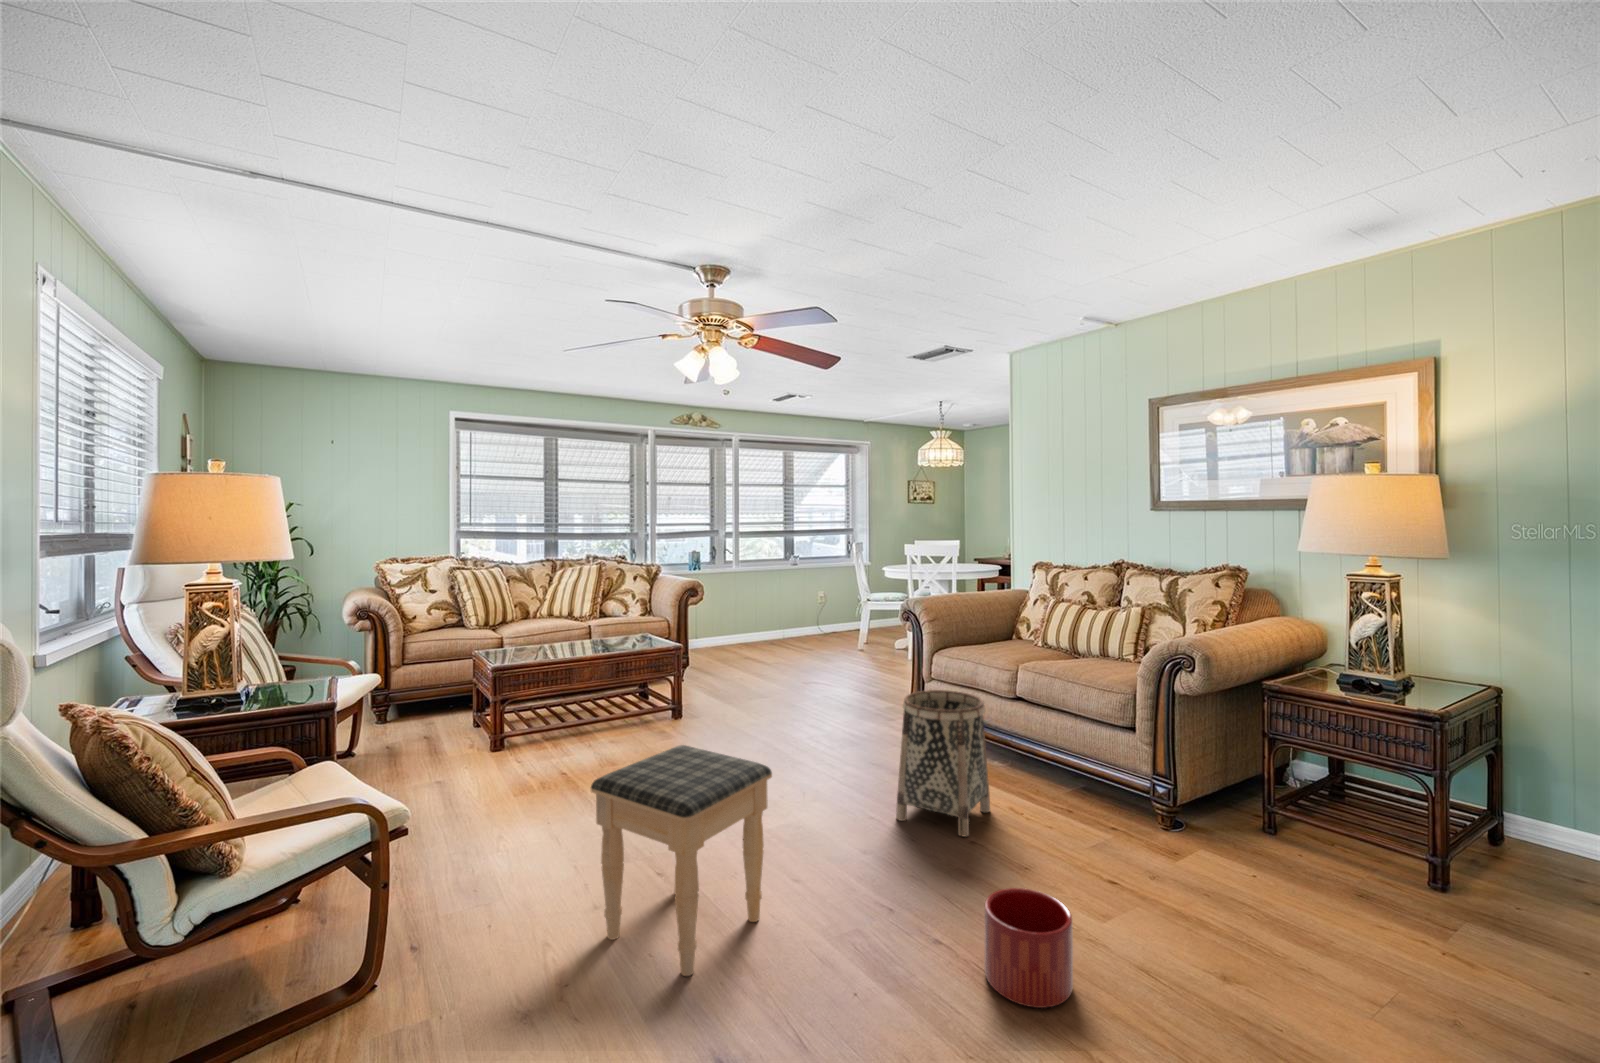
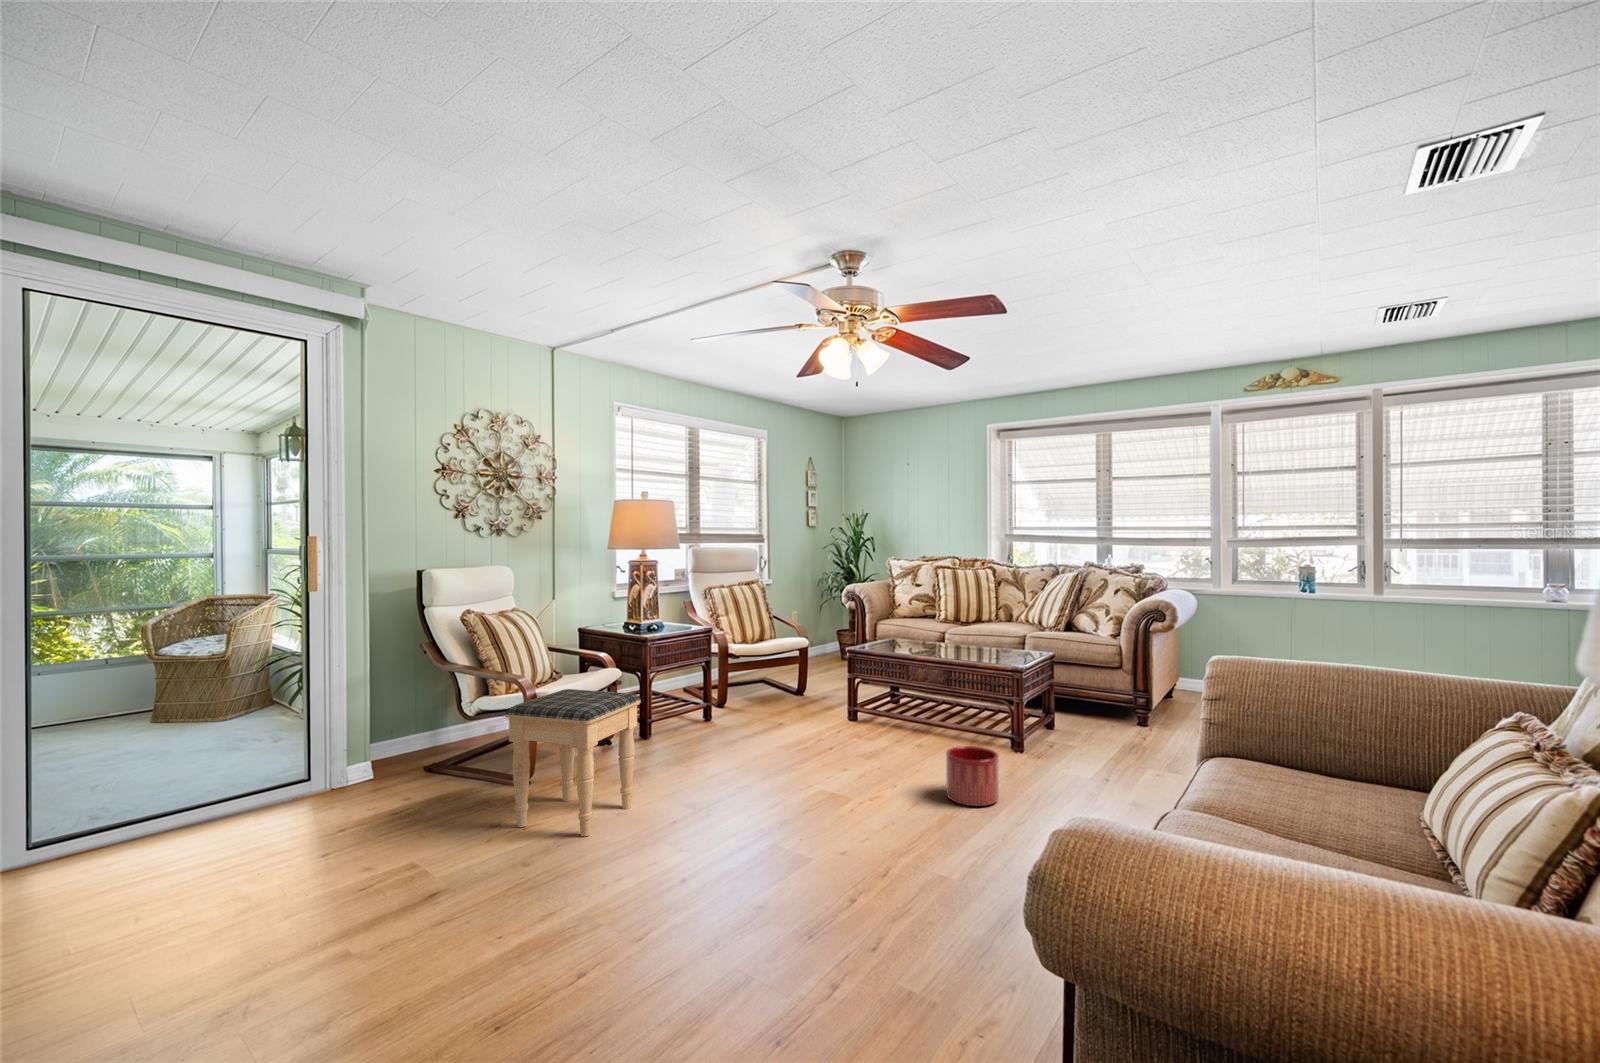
basket: present [896,690,990,837] -> none [768,734,886,933]
planter: present [985,888,1073,1008] -> present [946,746,999,806]

